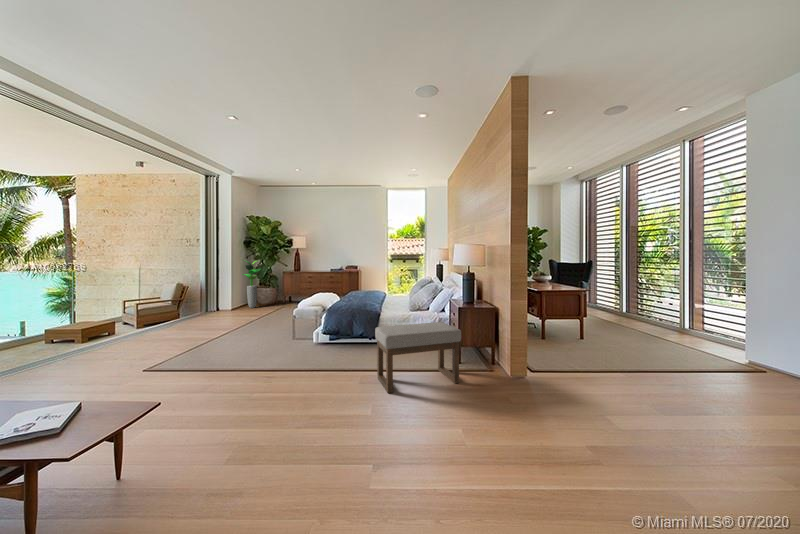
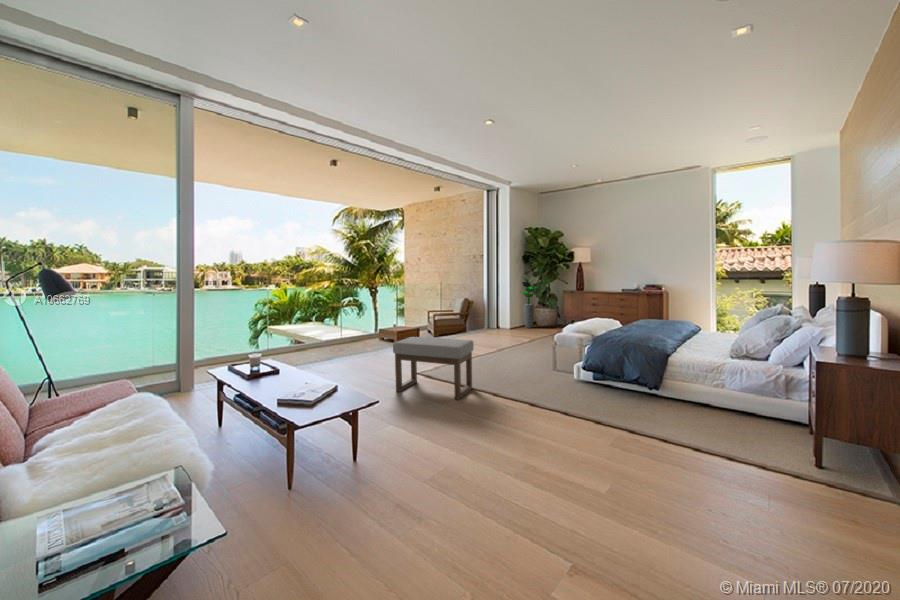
ottoman: present [375,322,461,393] -> present [393,337,474,400]

